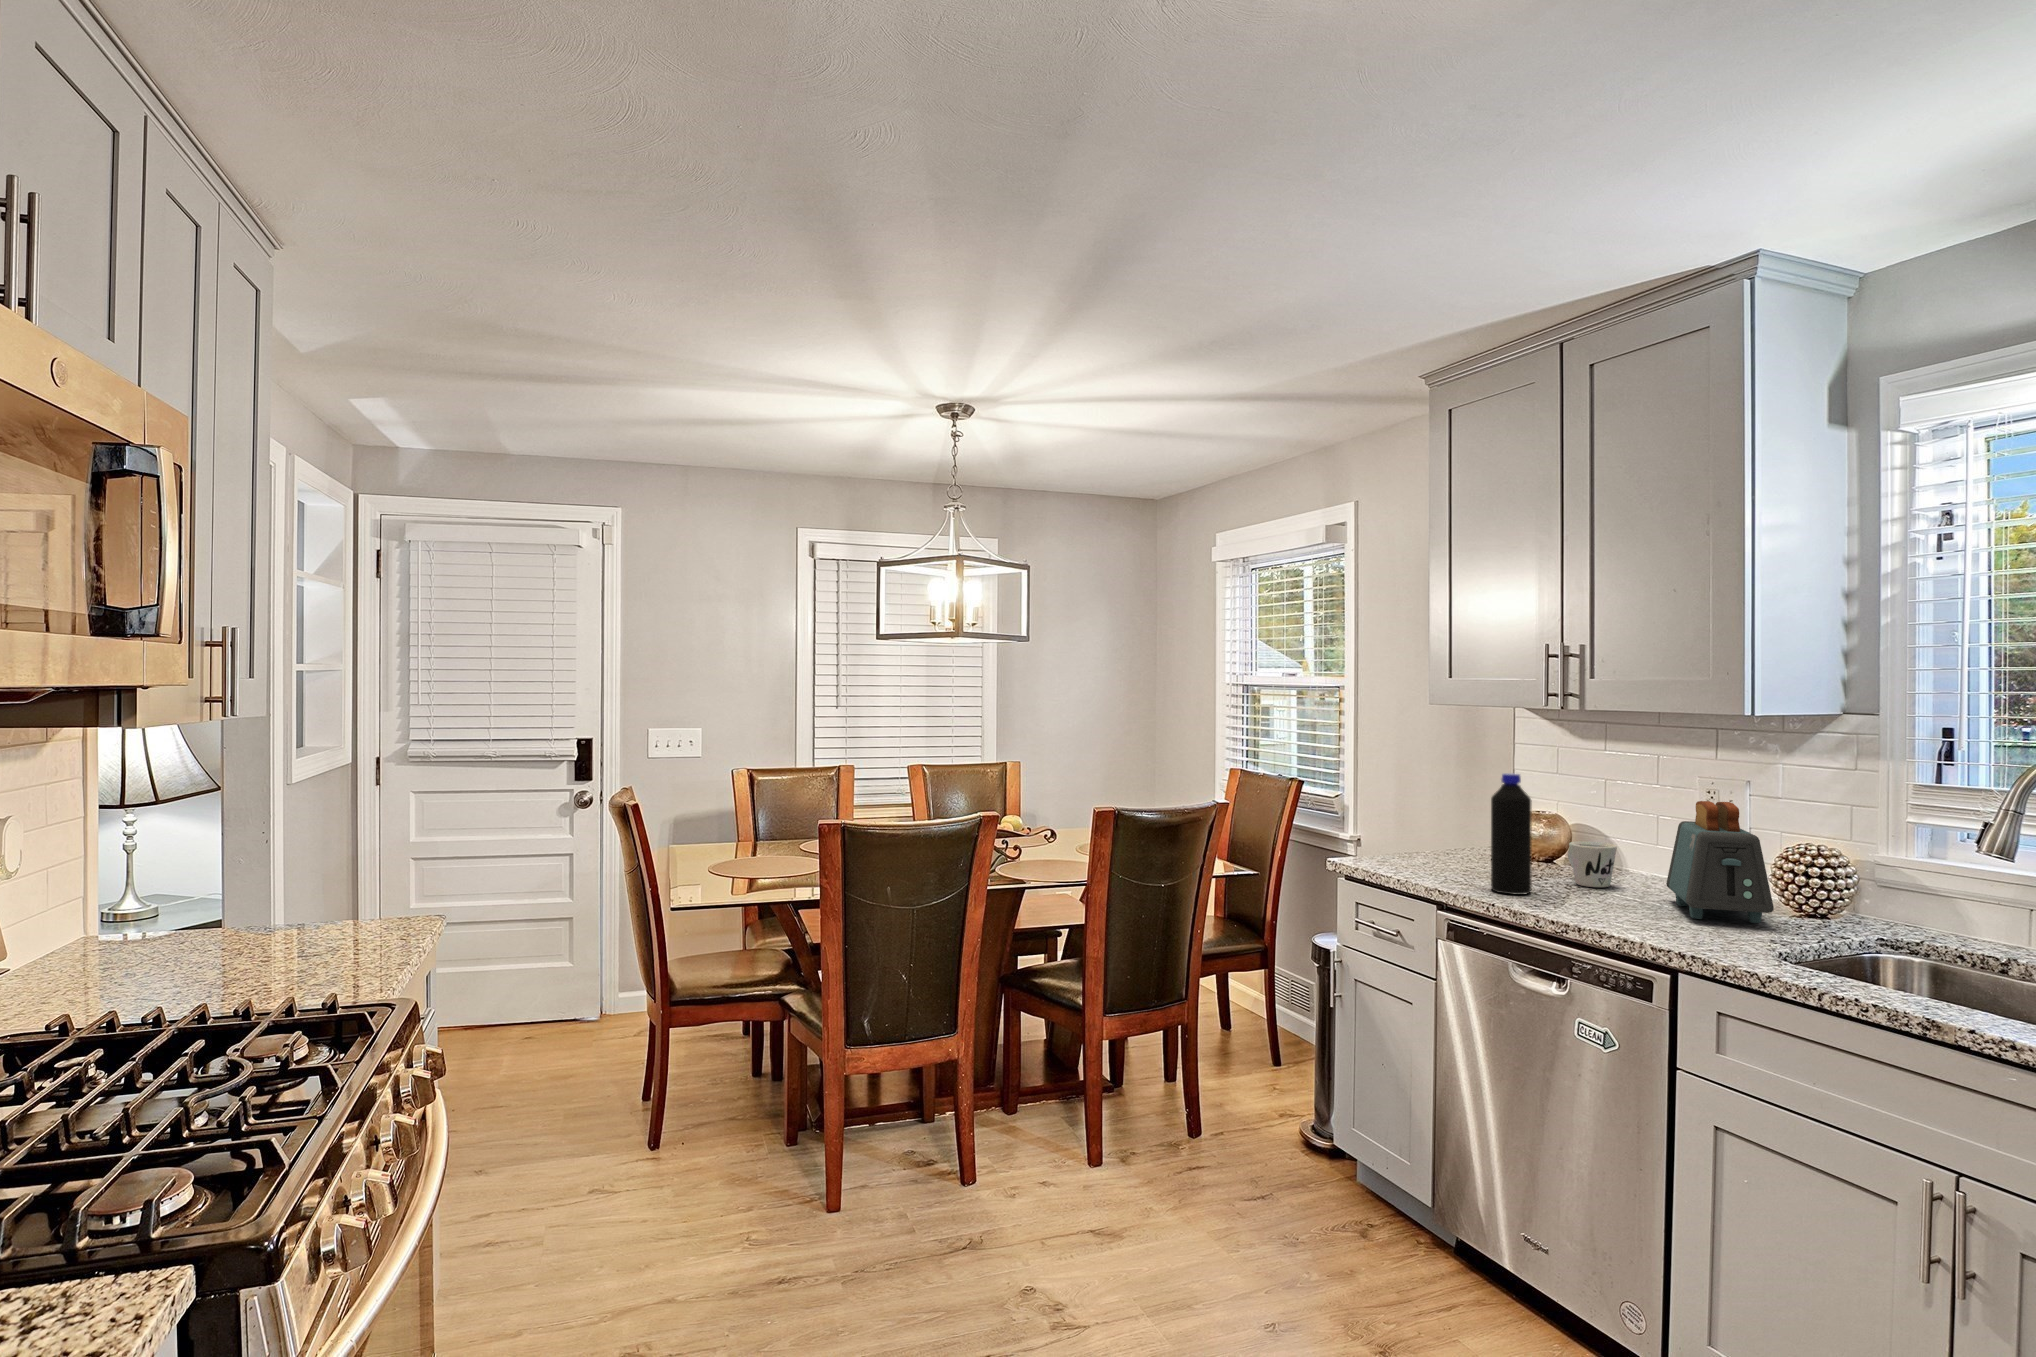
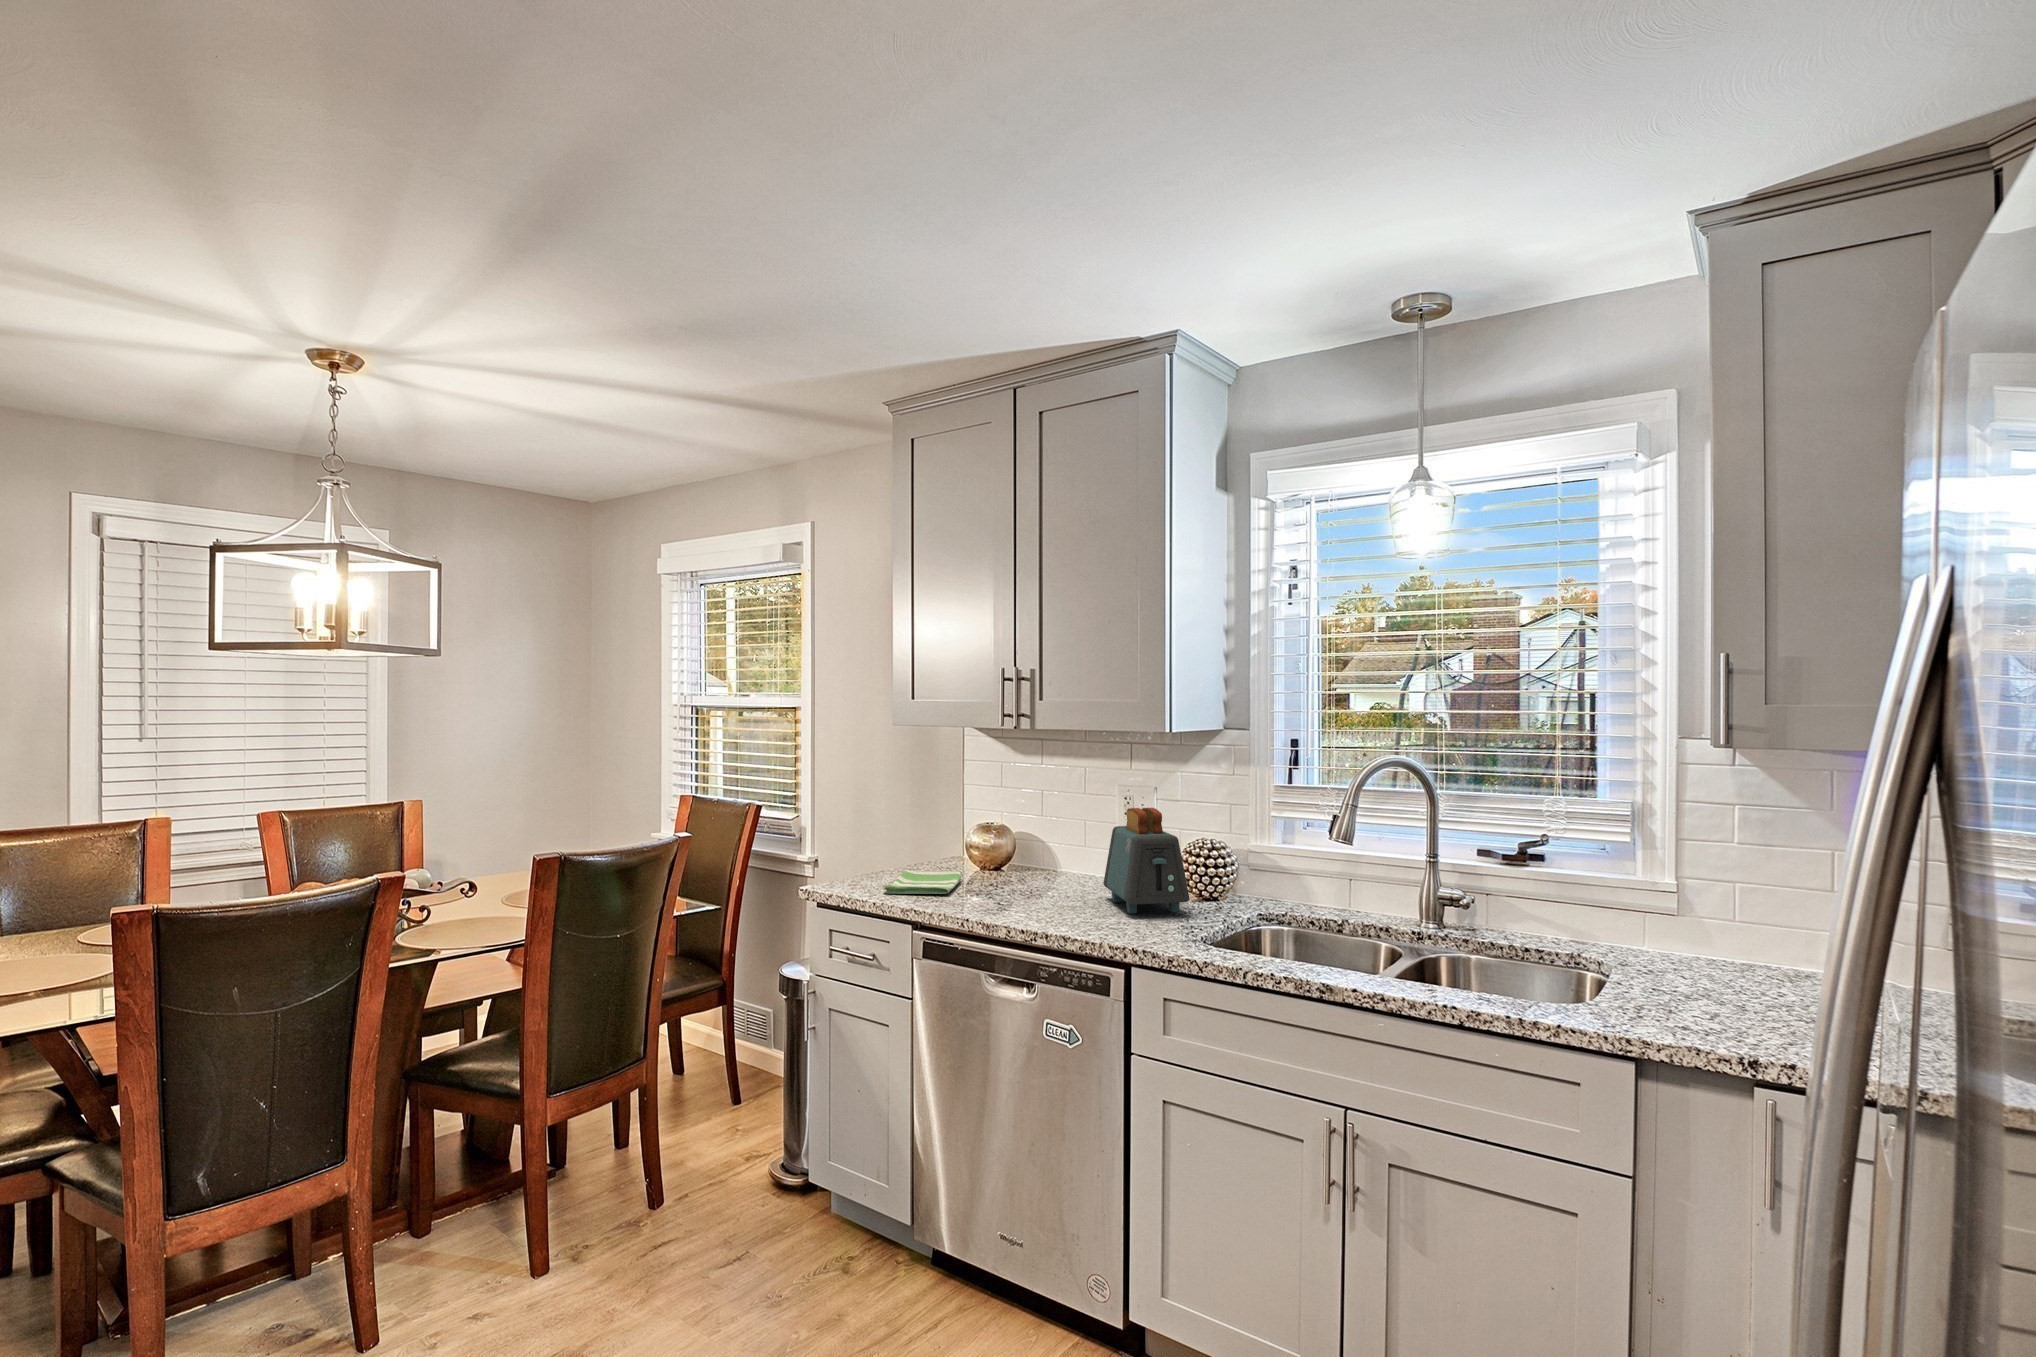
bottle: present [1491,773,1532,895] -> none [961,792,997,908]
mug: present [1568,841,1617,887] -> none [1020,850,1062,892]
dish towel: none [1410,852,1501,877] -> present [883,870,962,894]

